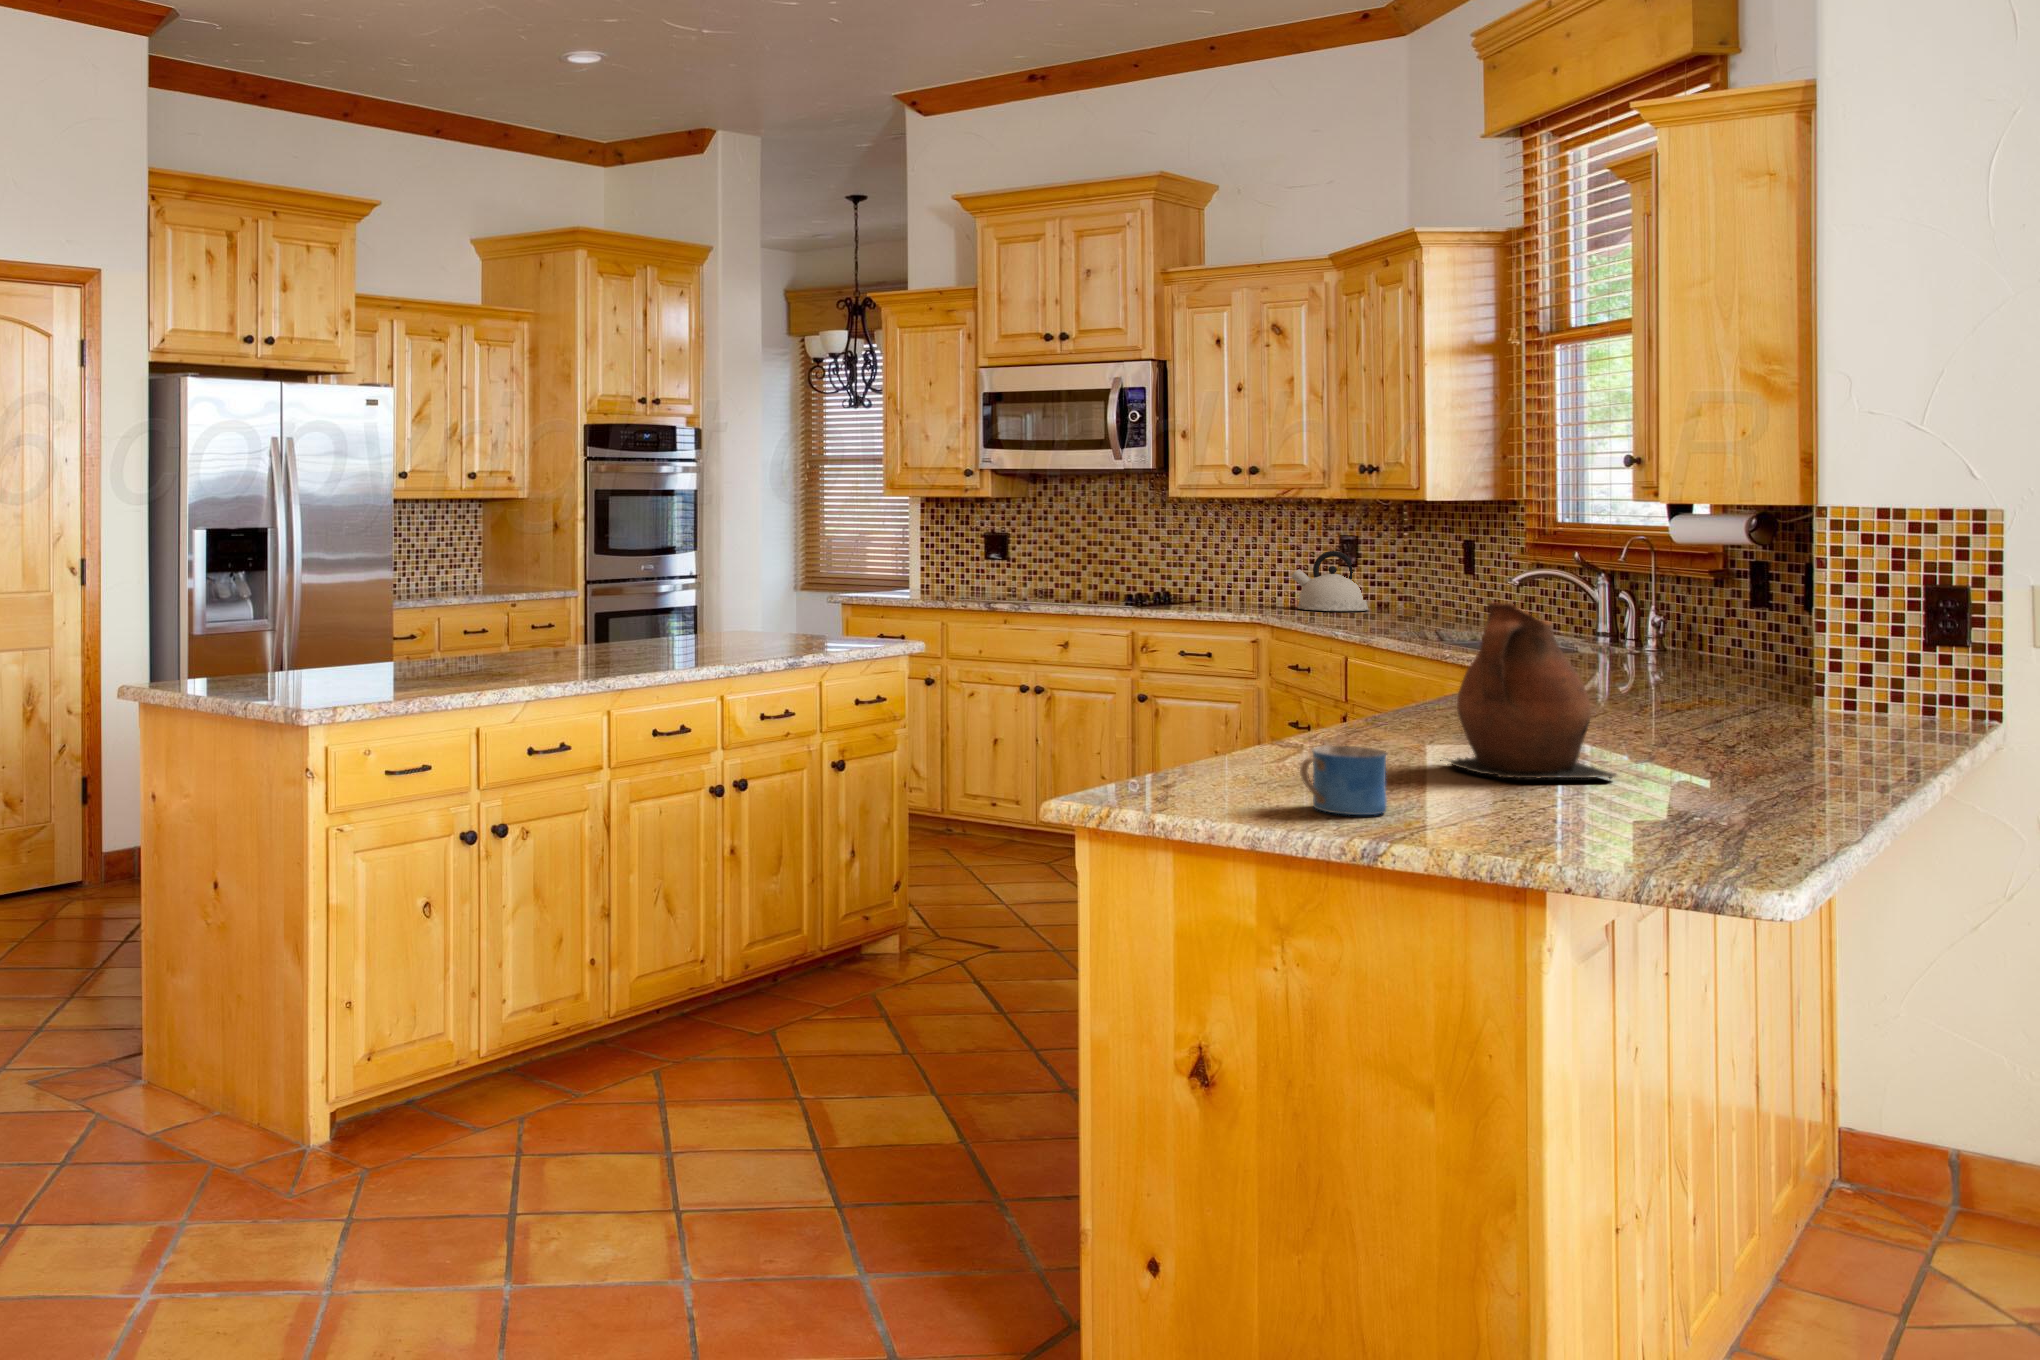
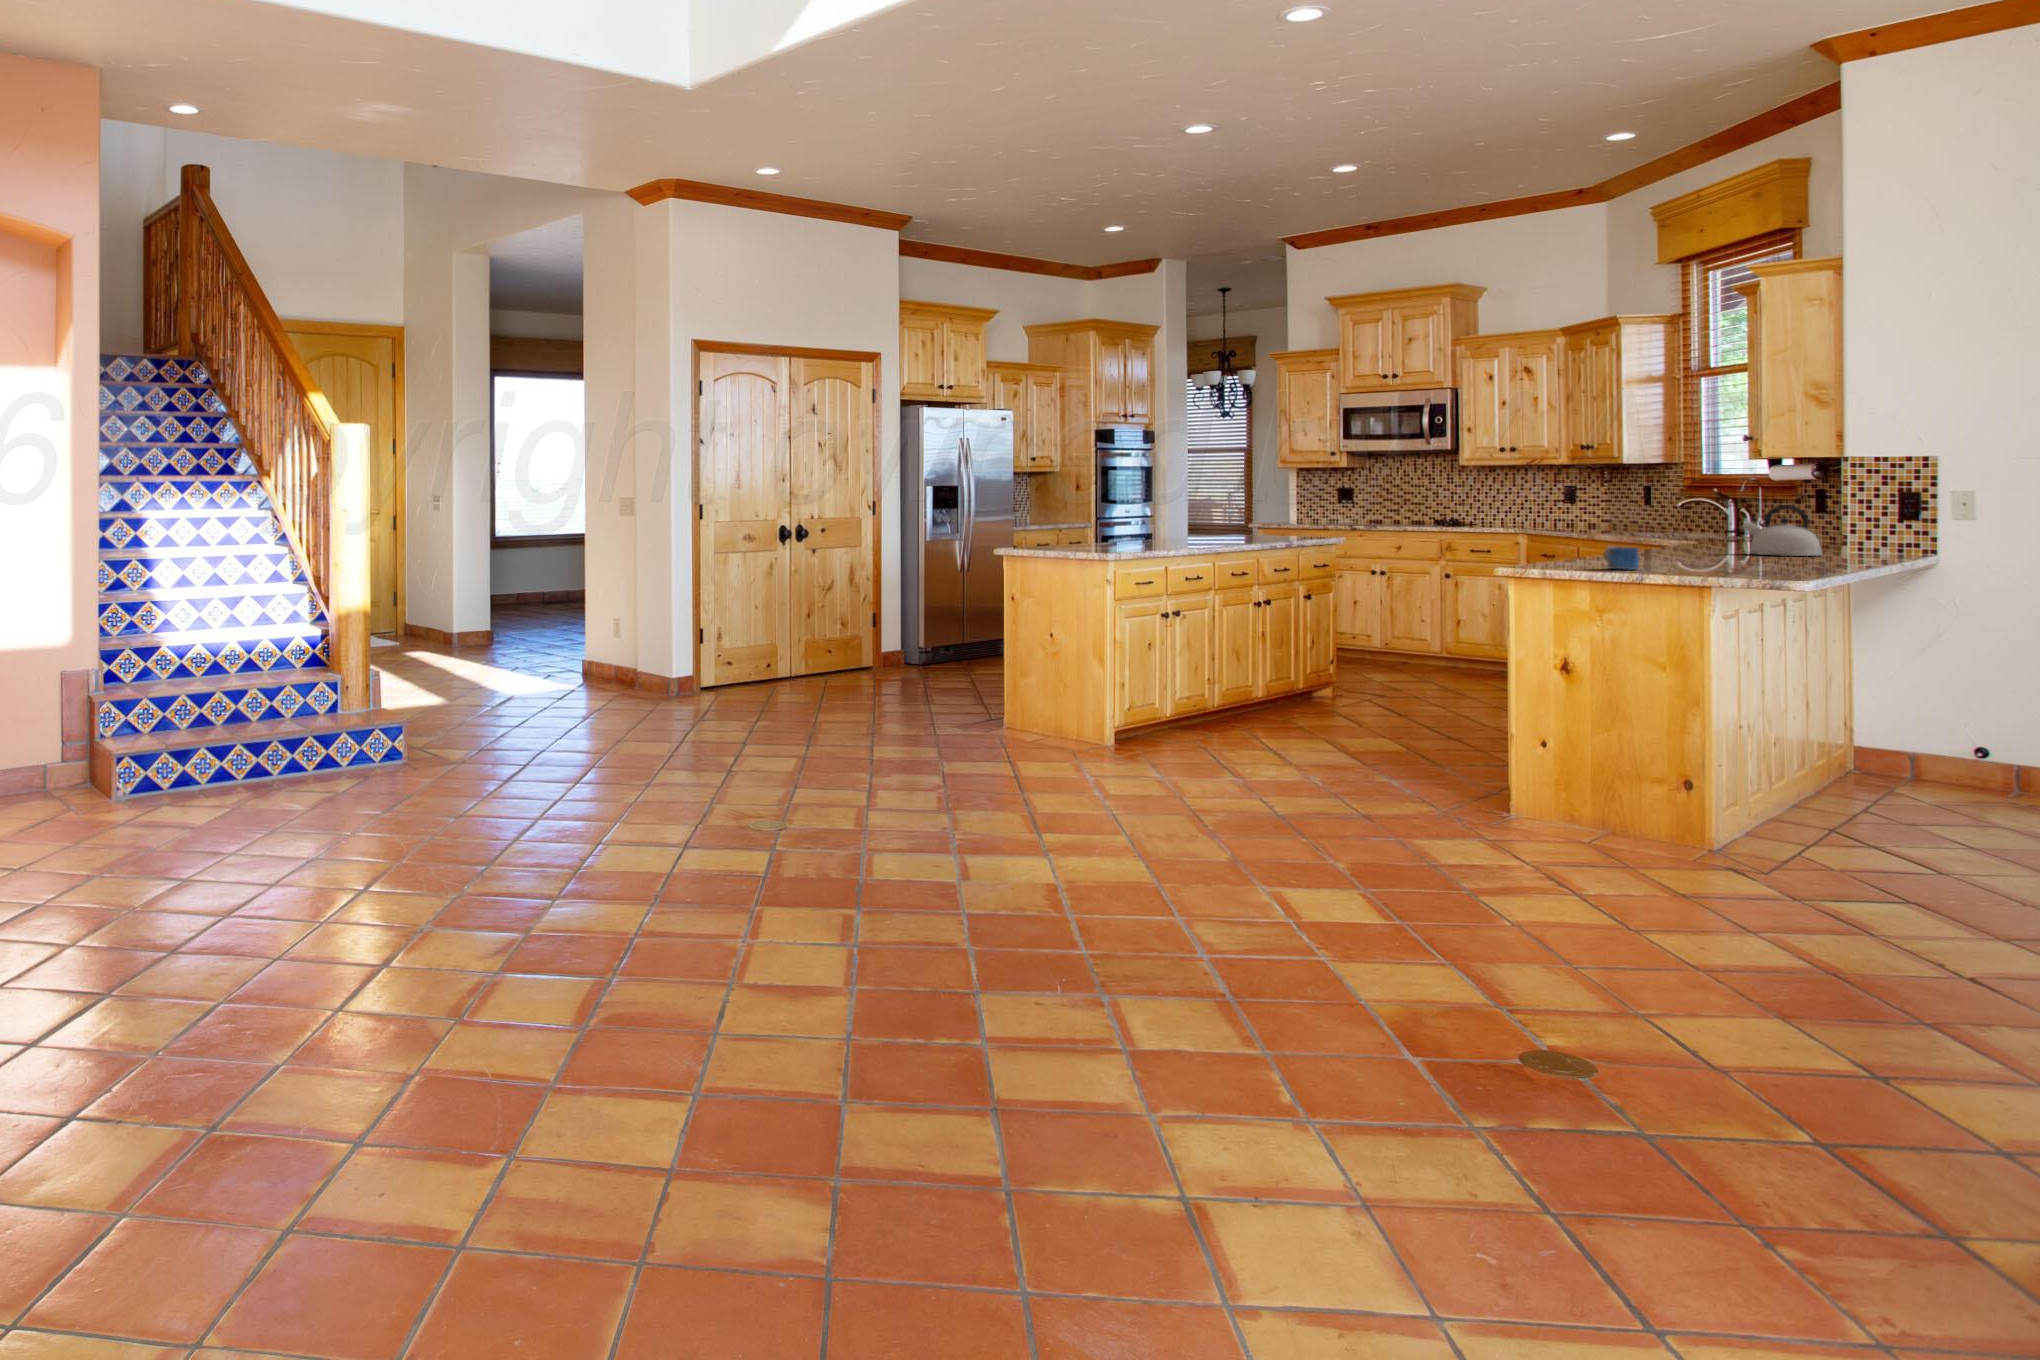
kettle: present [1291,551,1369,611] -> present [1743,505,1823,556]
ceramic pitcher: present [1440,602,1616,779] -> none [1656,495,1738,565]

